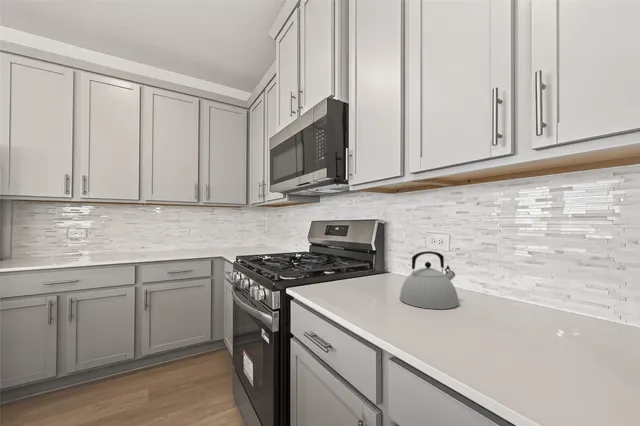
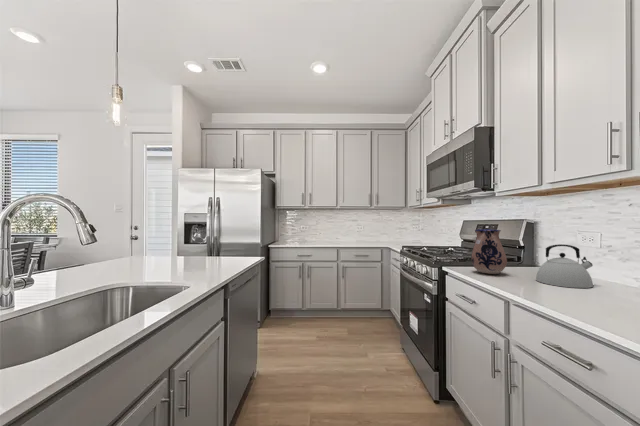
ceramic pitcher: none [324,233,367,296] -> present [471,229,507,274]

